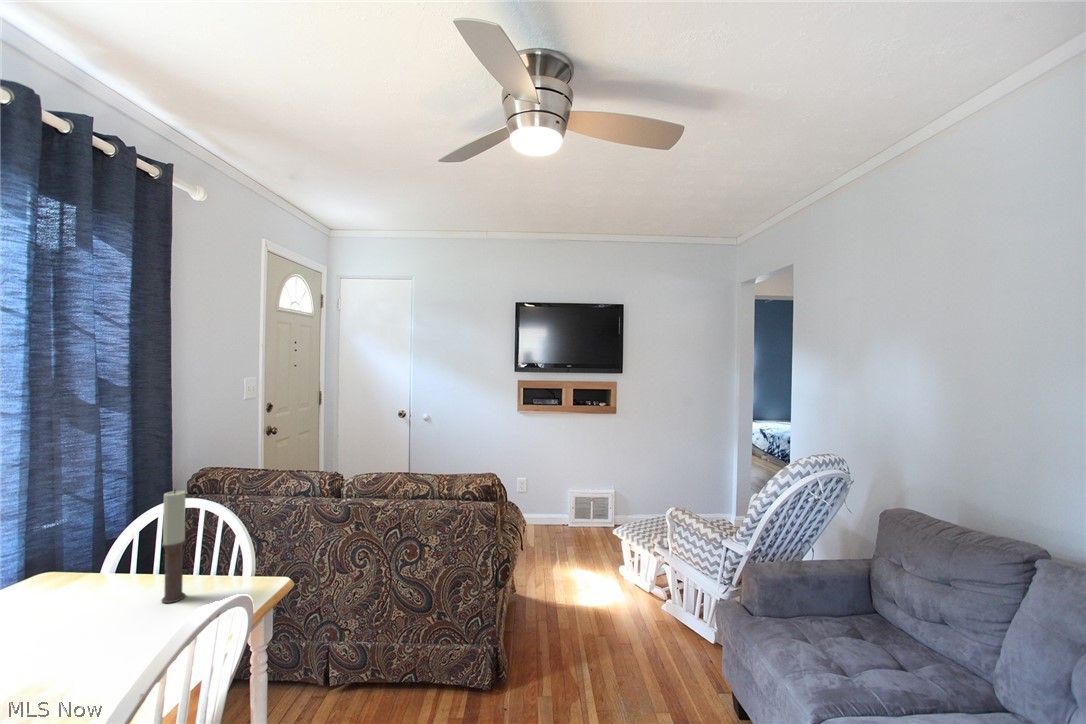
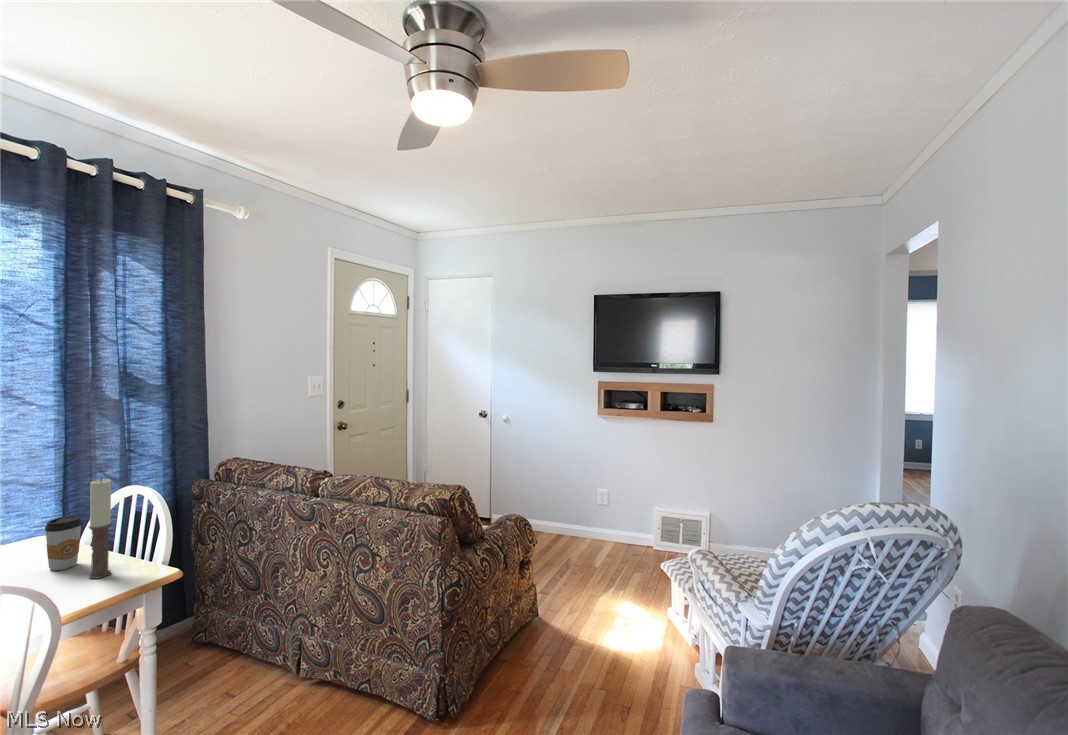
coffee cup: none [88,539,130,604] -> present [45,516,82,571]

